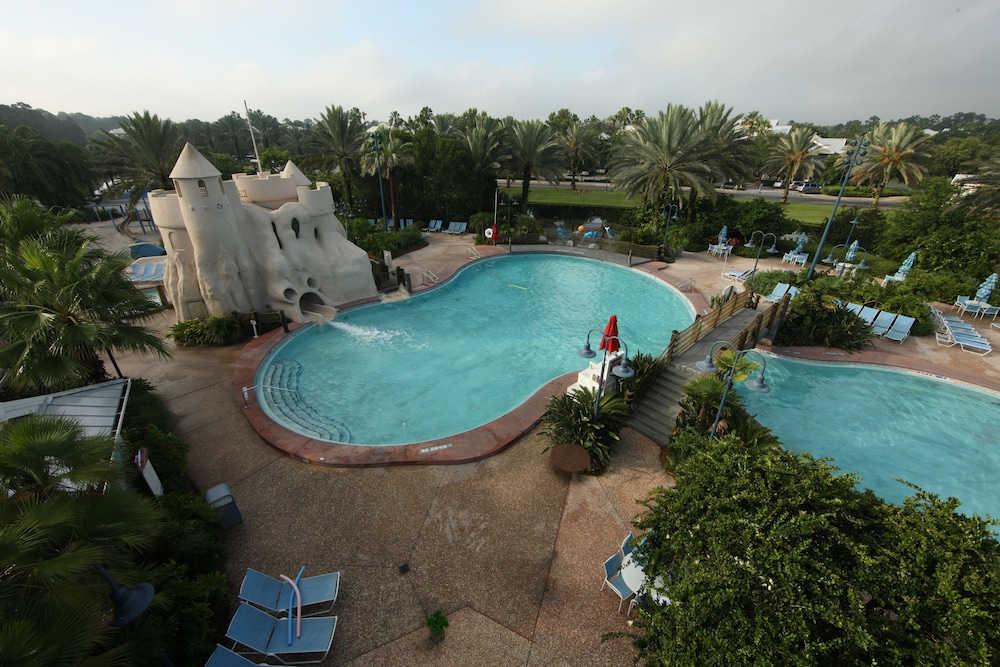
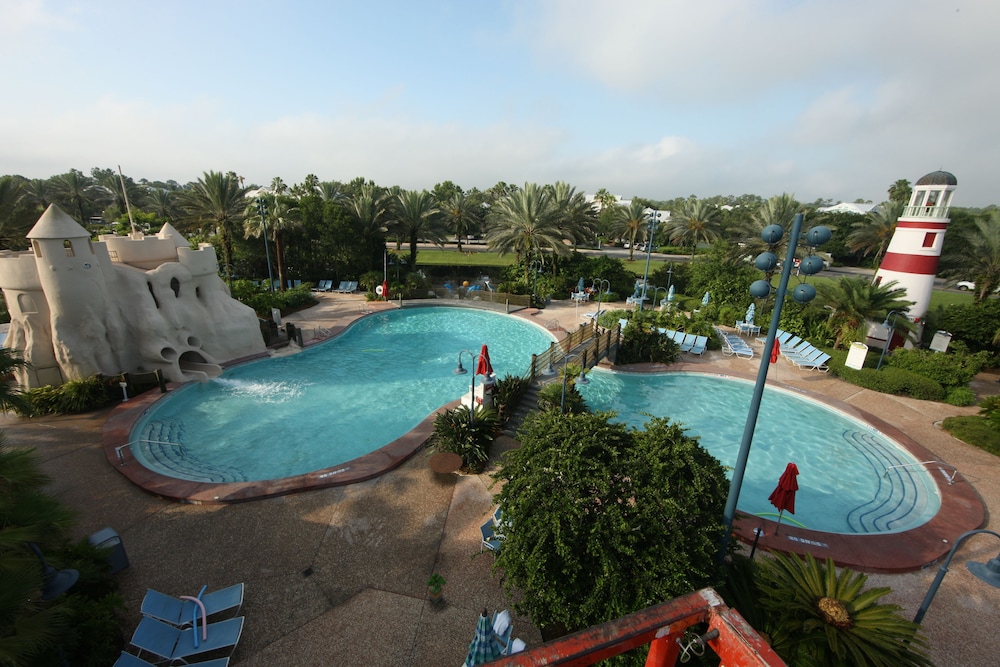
potted tree: present [426,610,449,645] -> present [427,573,447,603]

